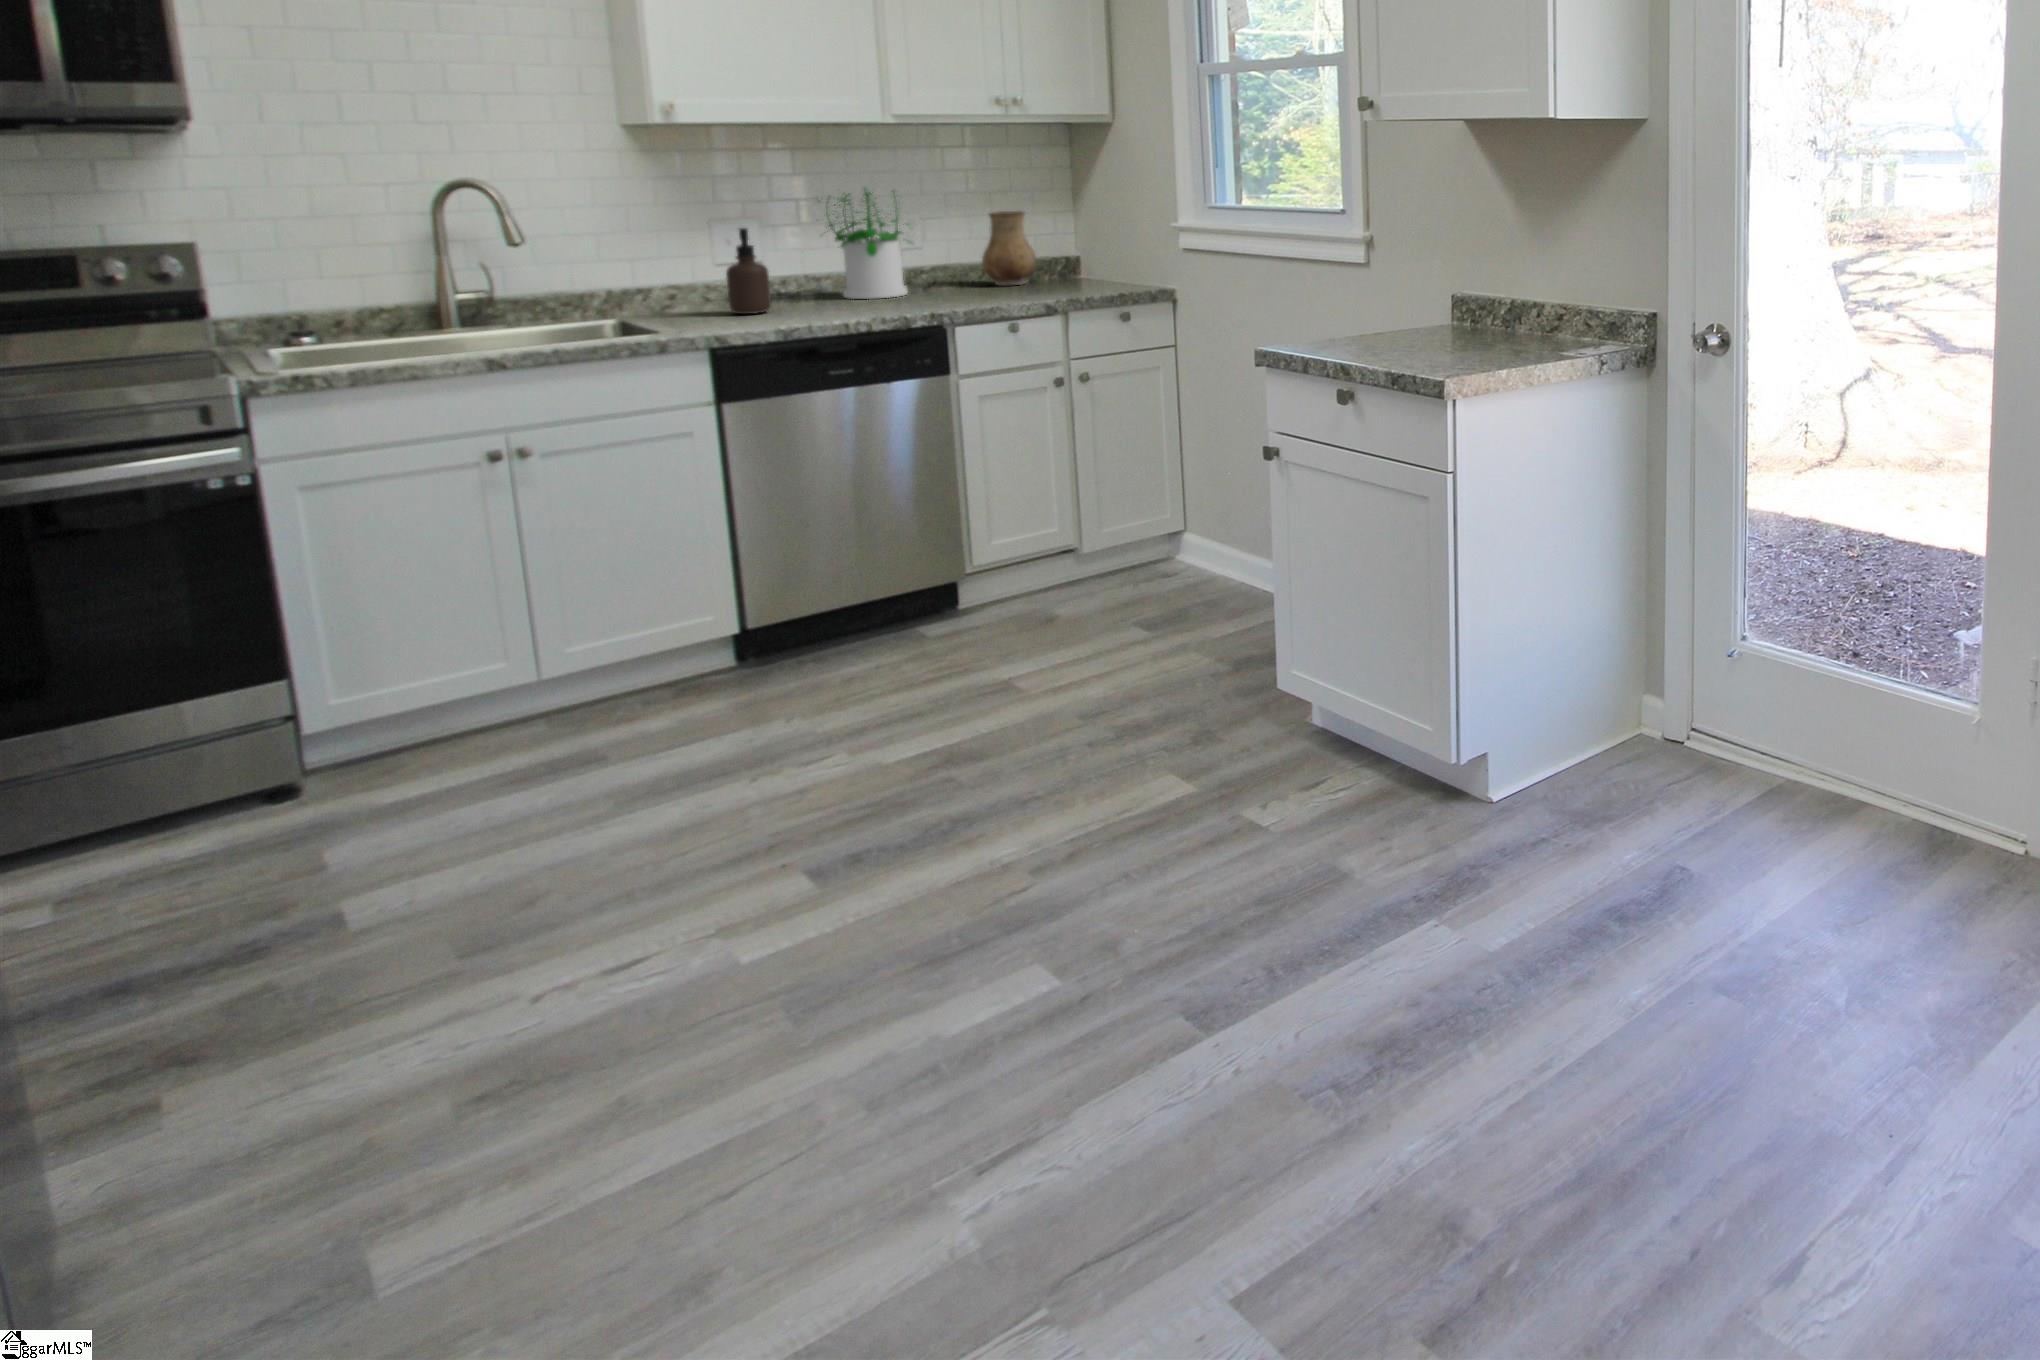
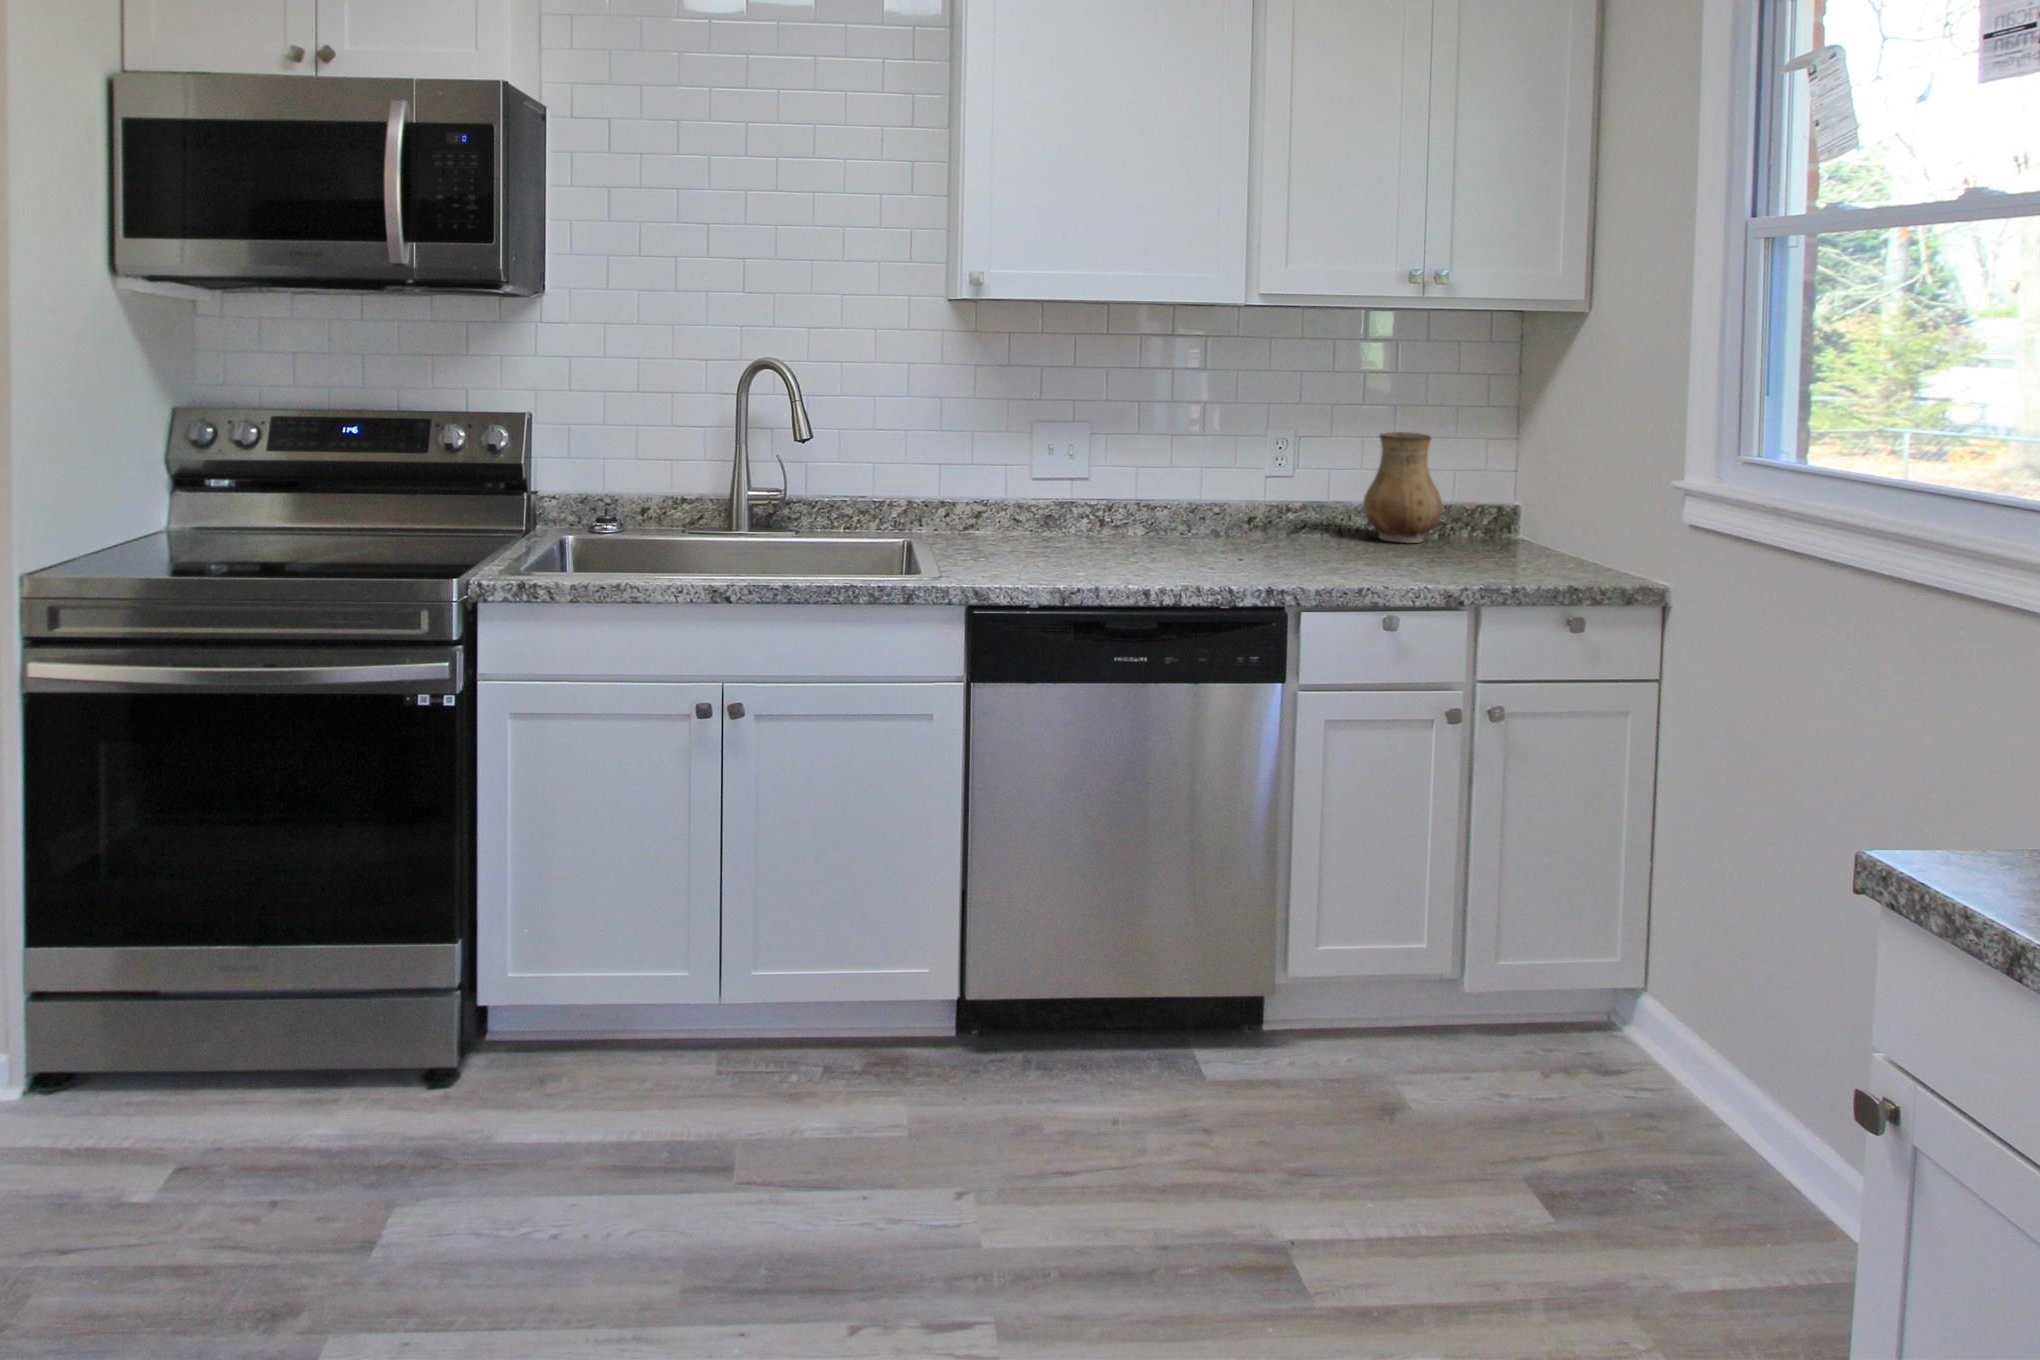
potted plant: present [817,190,907,299] -> none [1148,388,1271,543]
soap dispenser: present [726,228,771,314] -> none [1026,434,1076,549]

